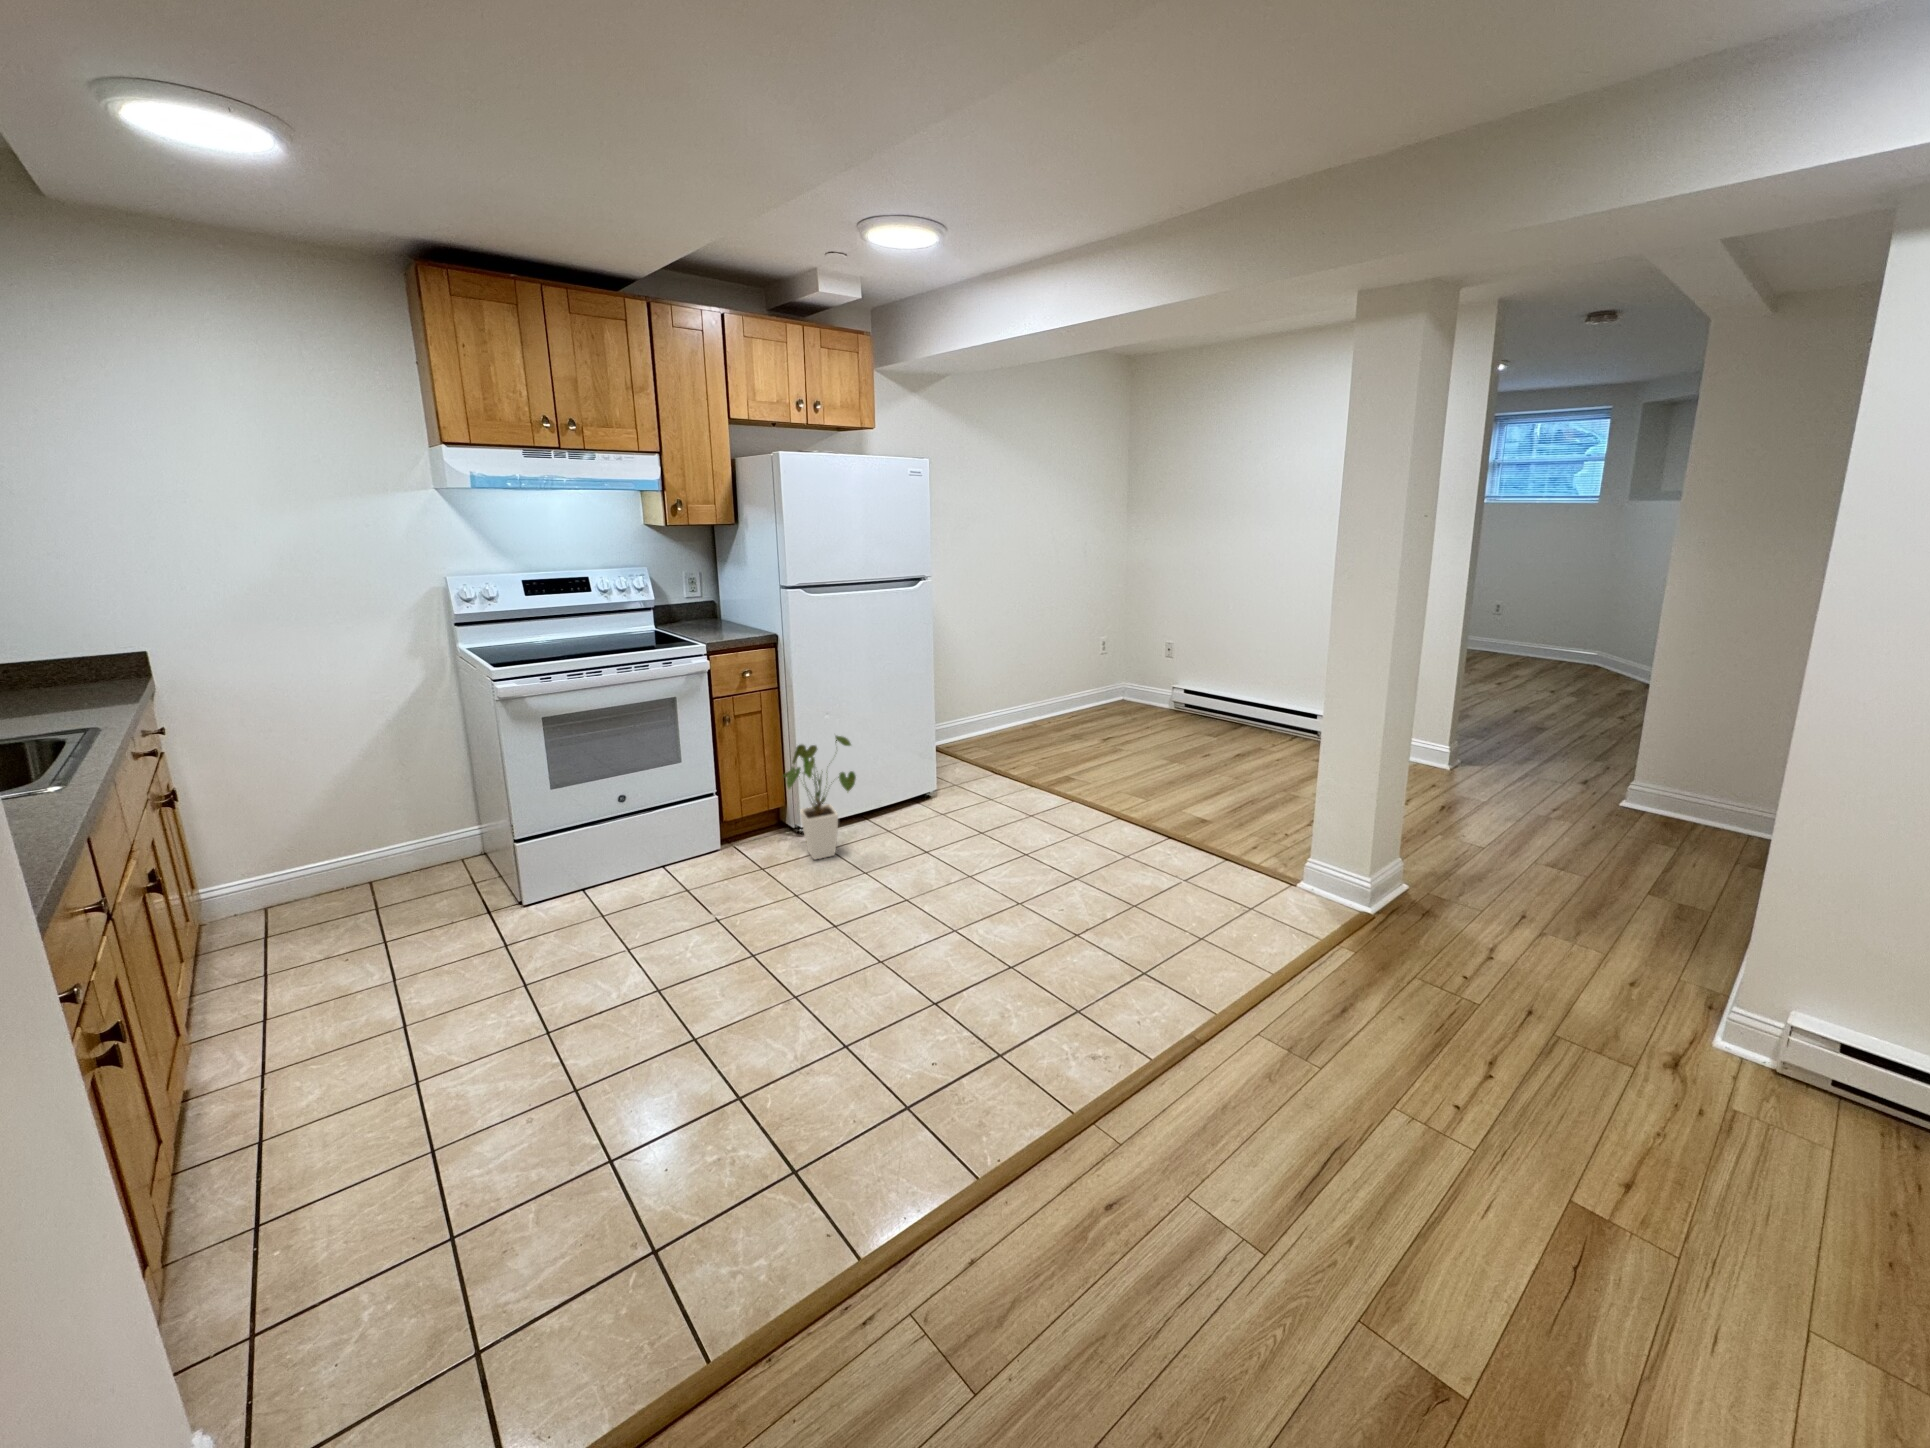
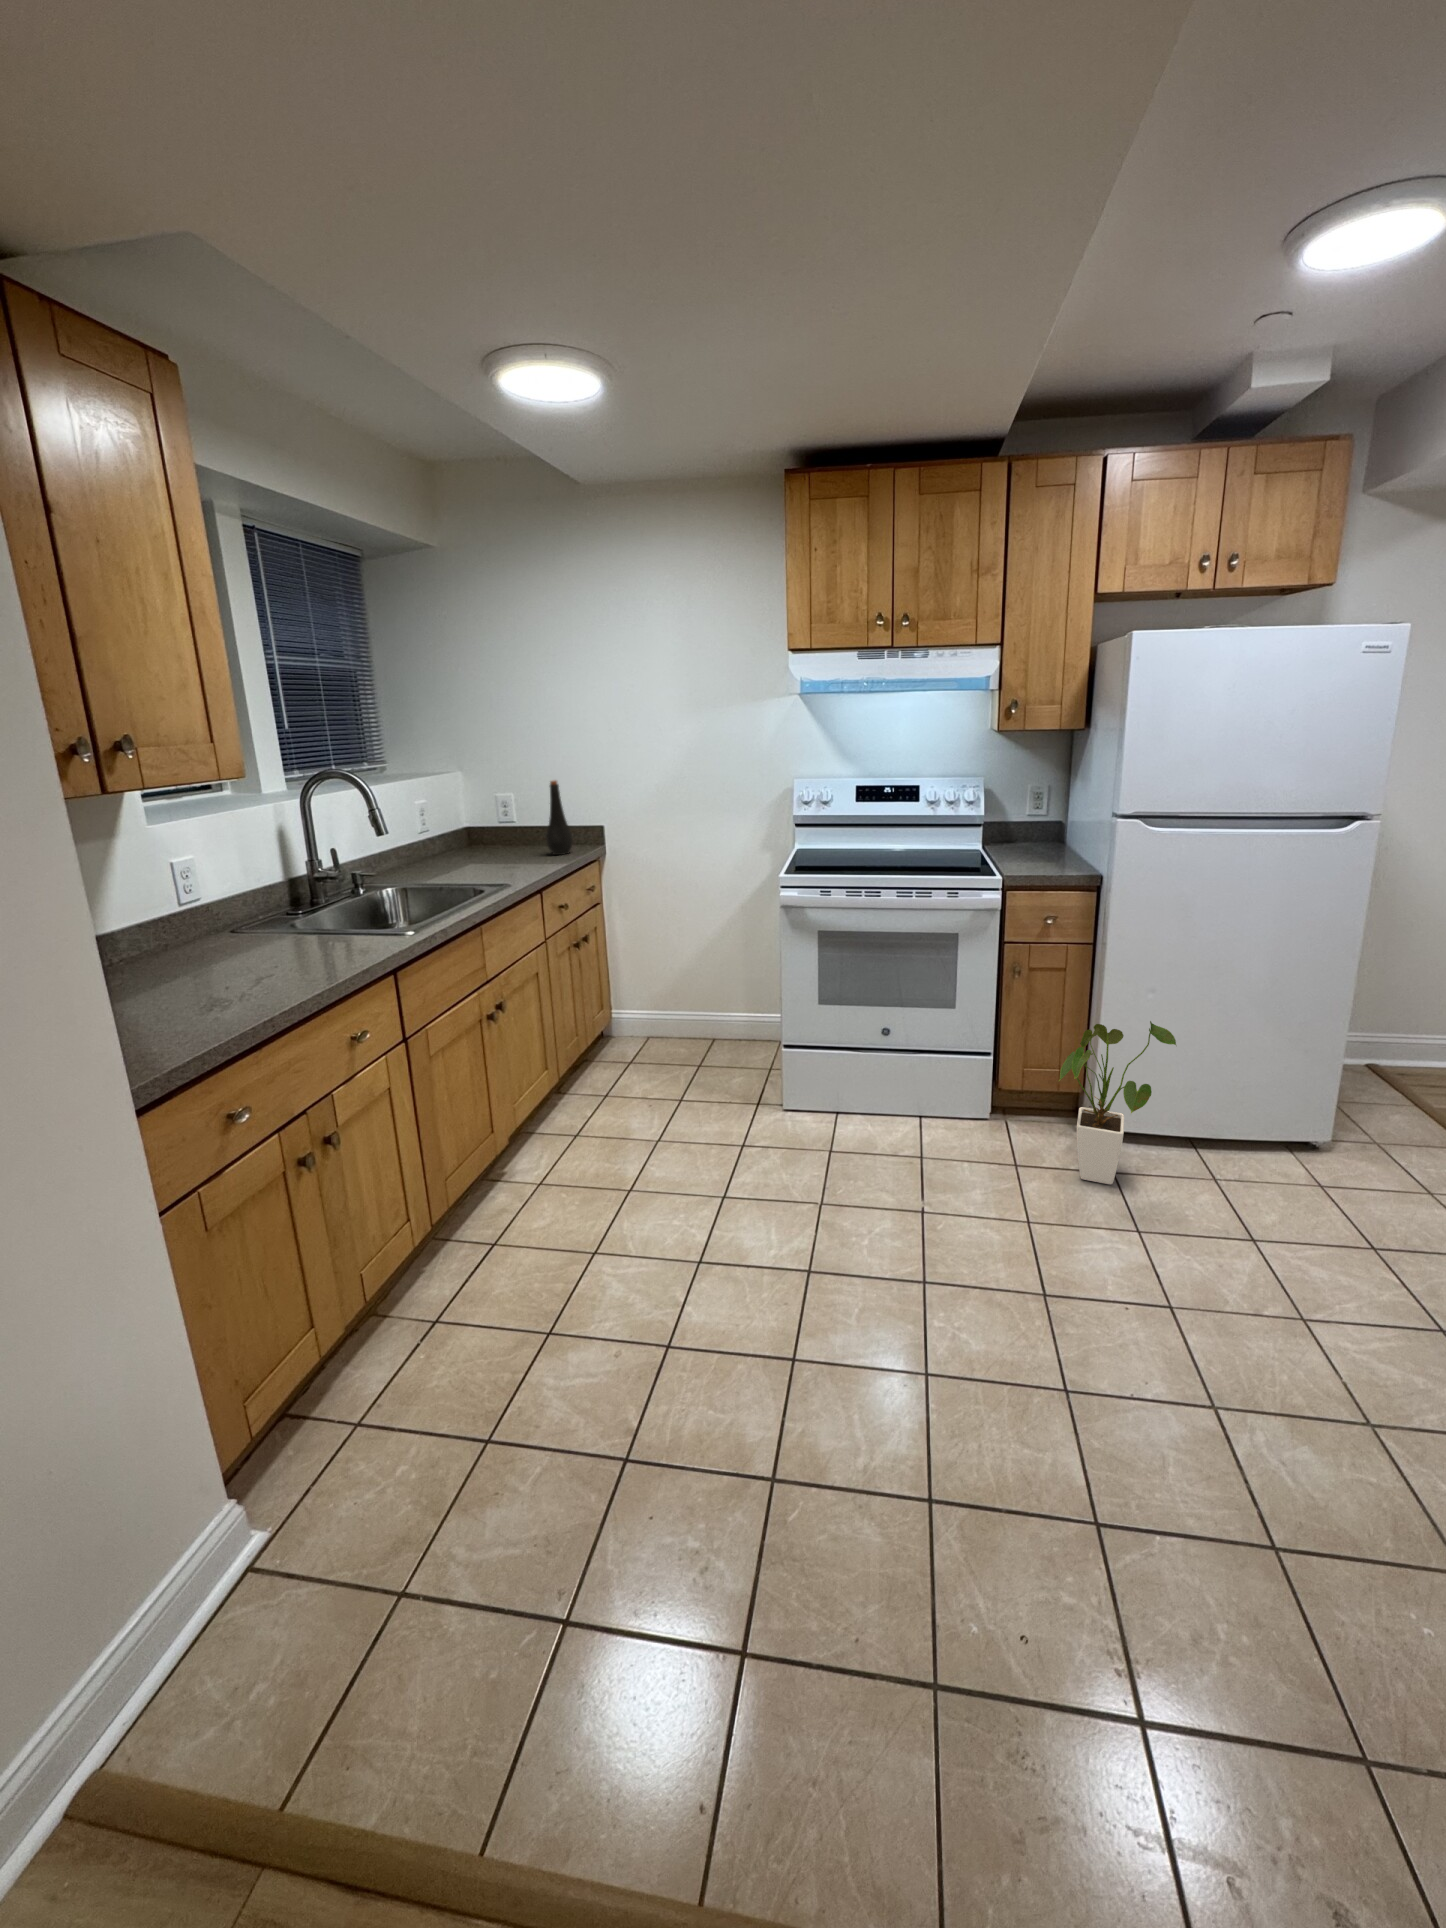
bottle: none [53,594,110,696] -> present [546,780,573,855]

